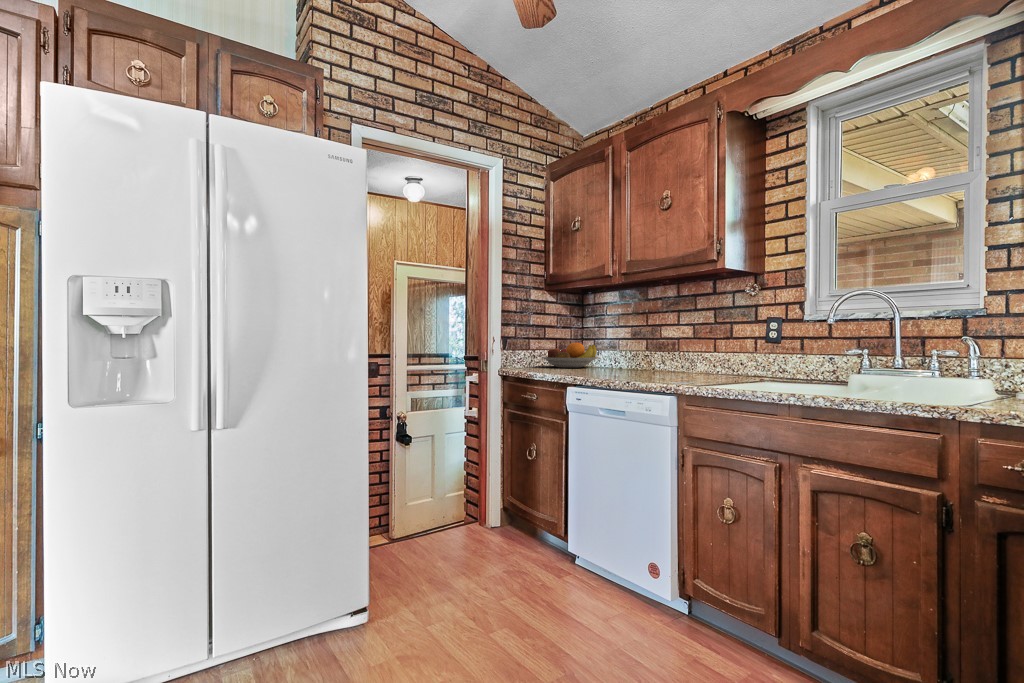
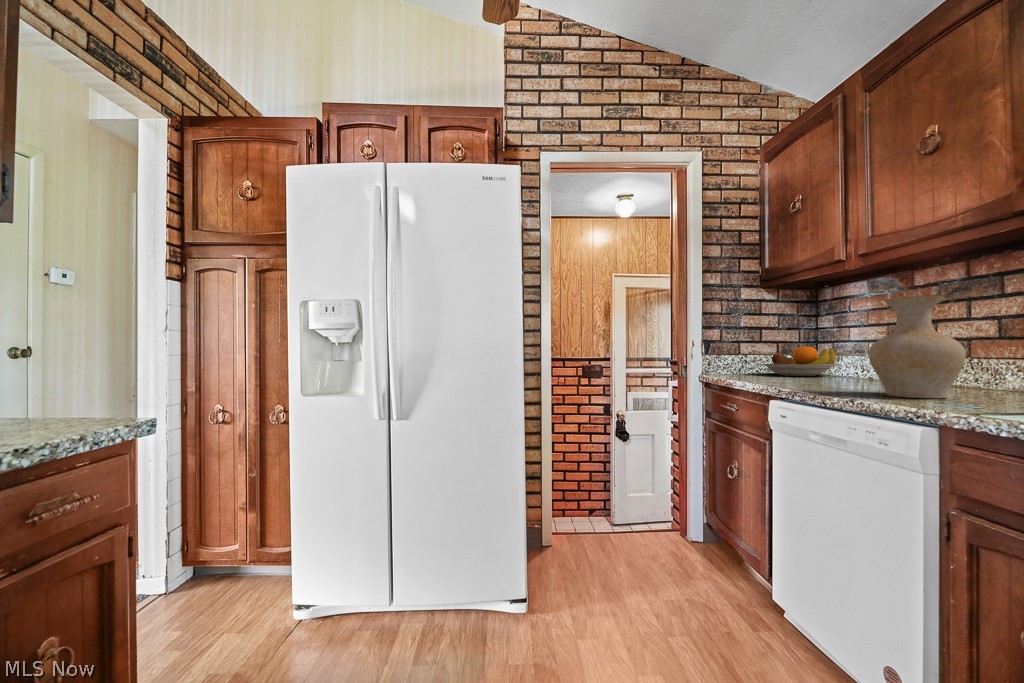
vase: none [636,309,688,380] -> present [869,296,966,398]

